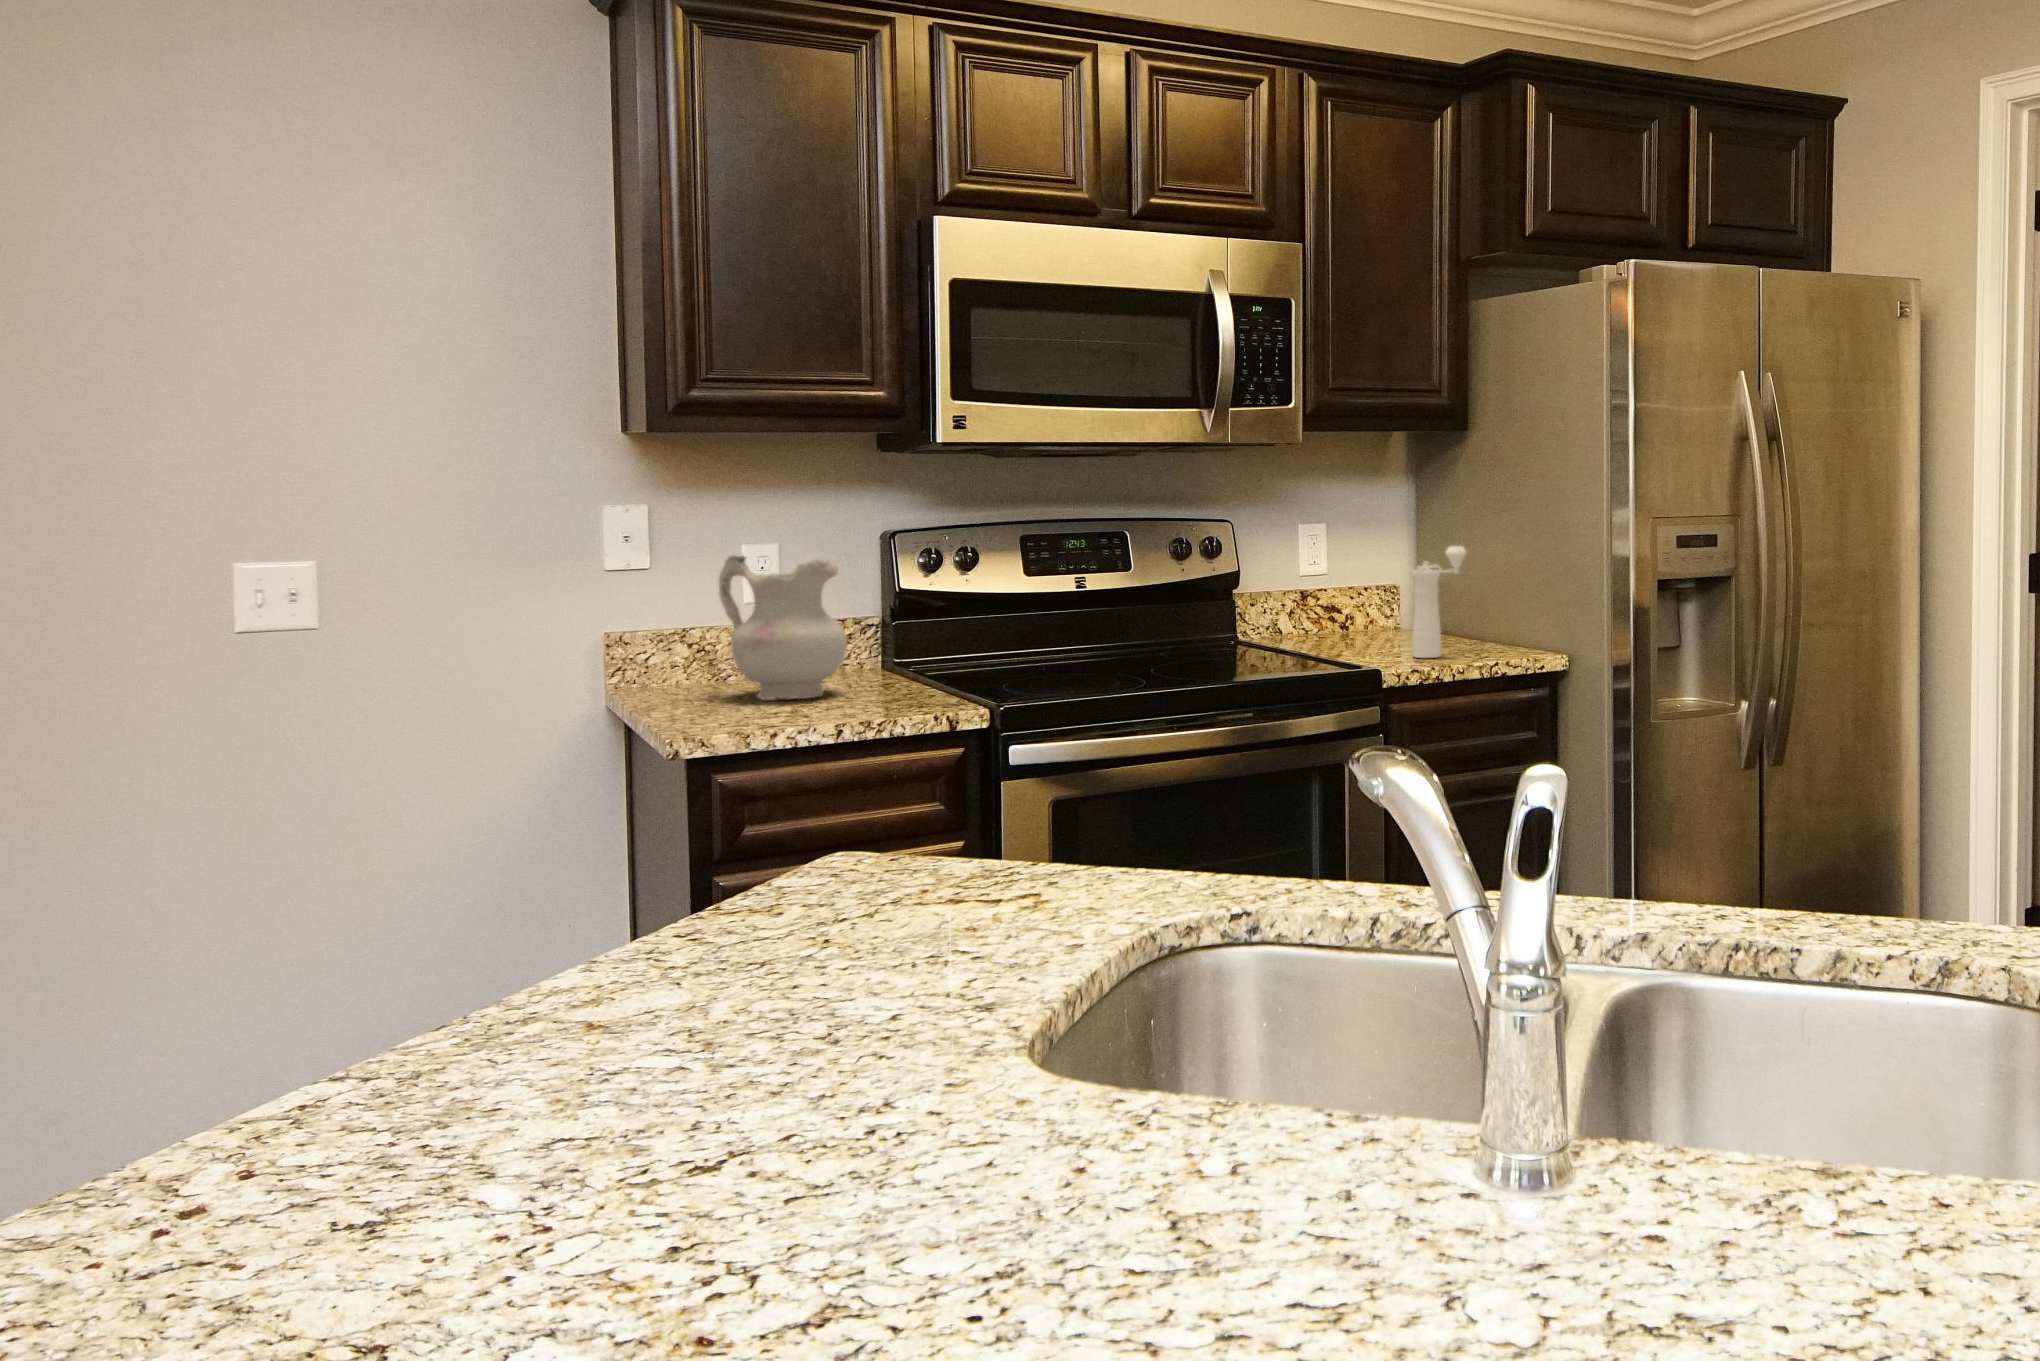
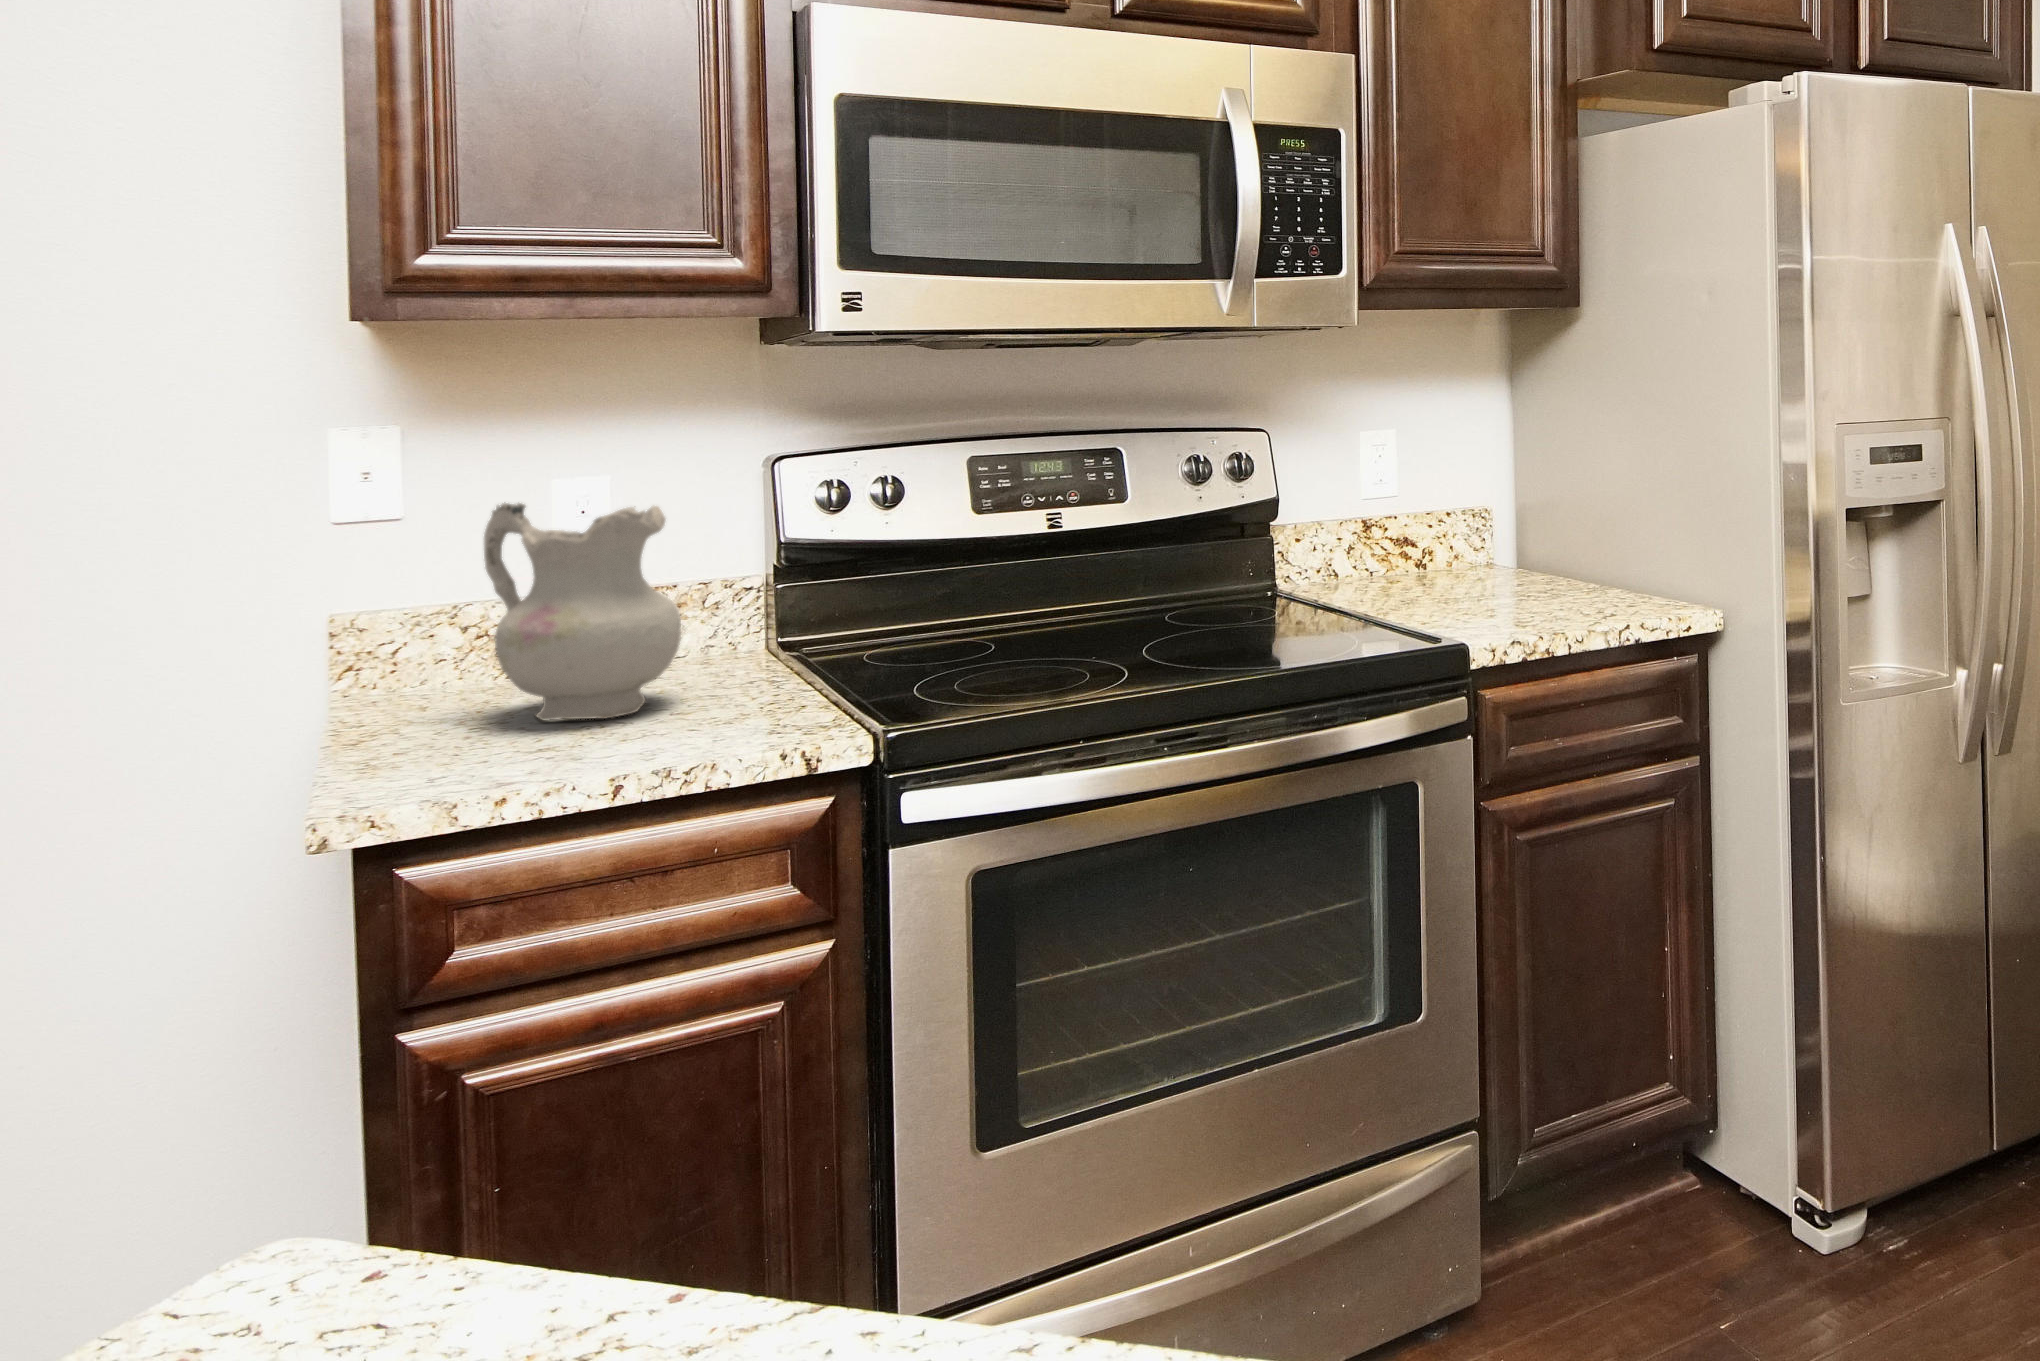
pepper mill: present [1412,546,1466,658] -> none [1509,462,1583,617]

